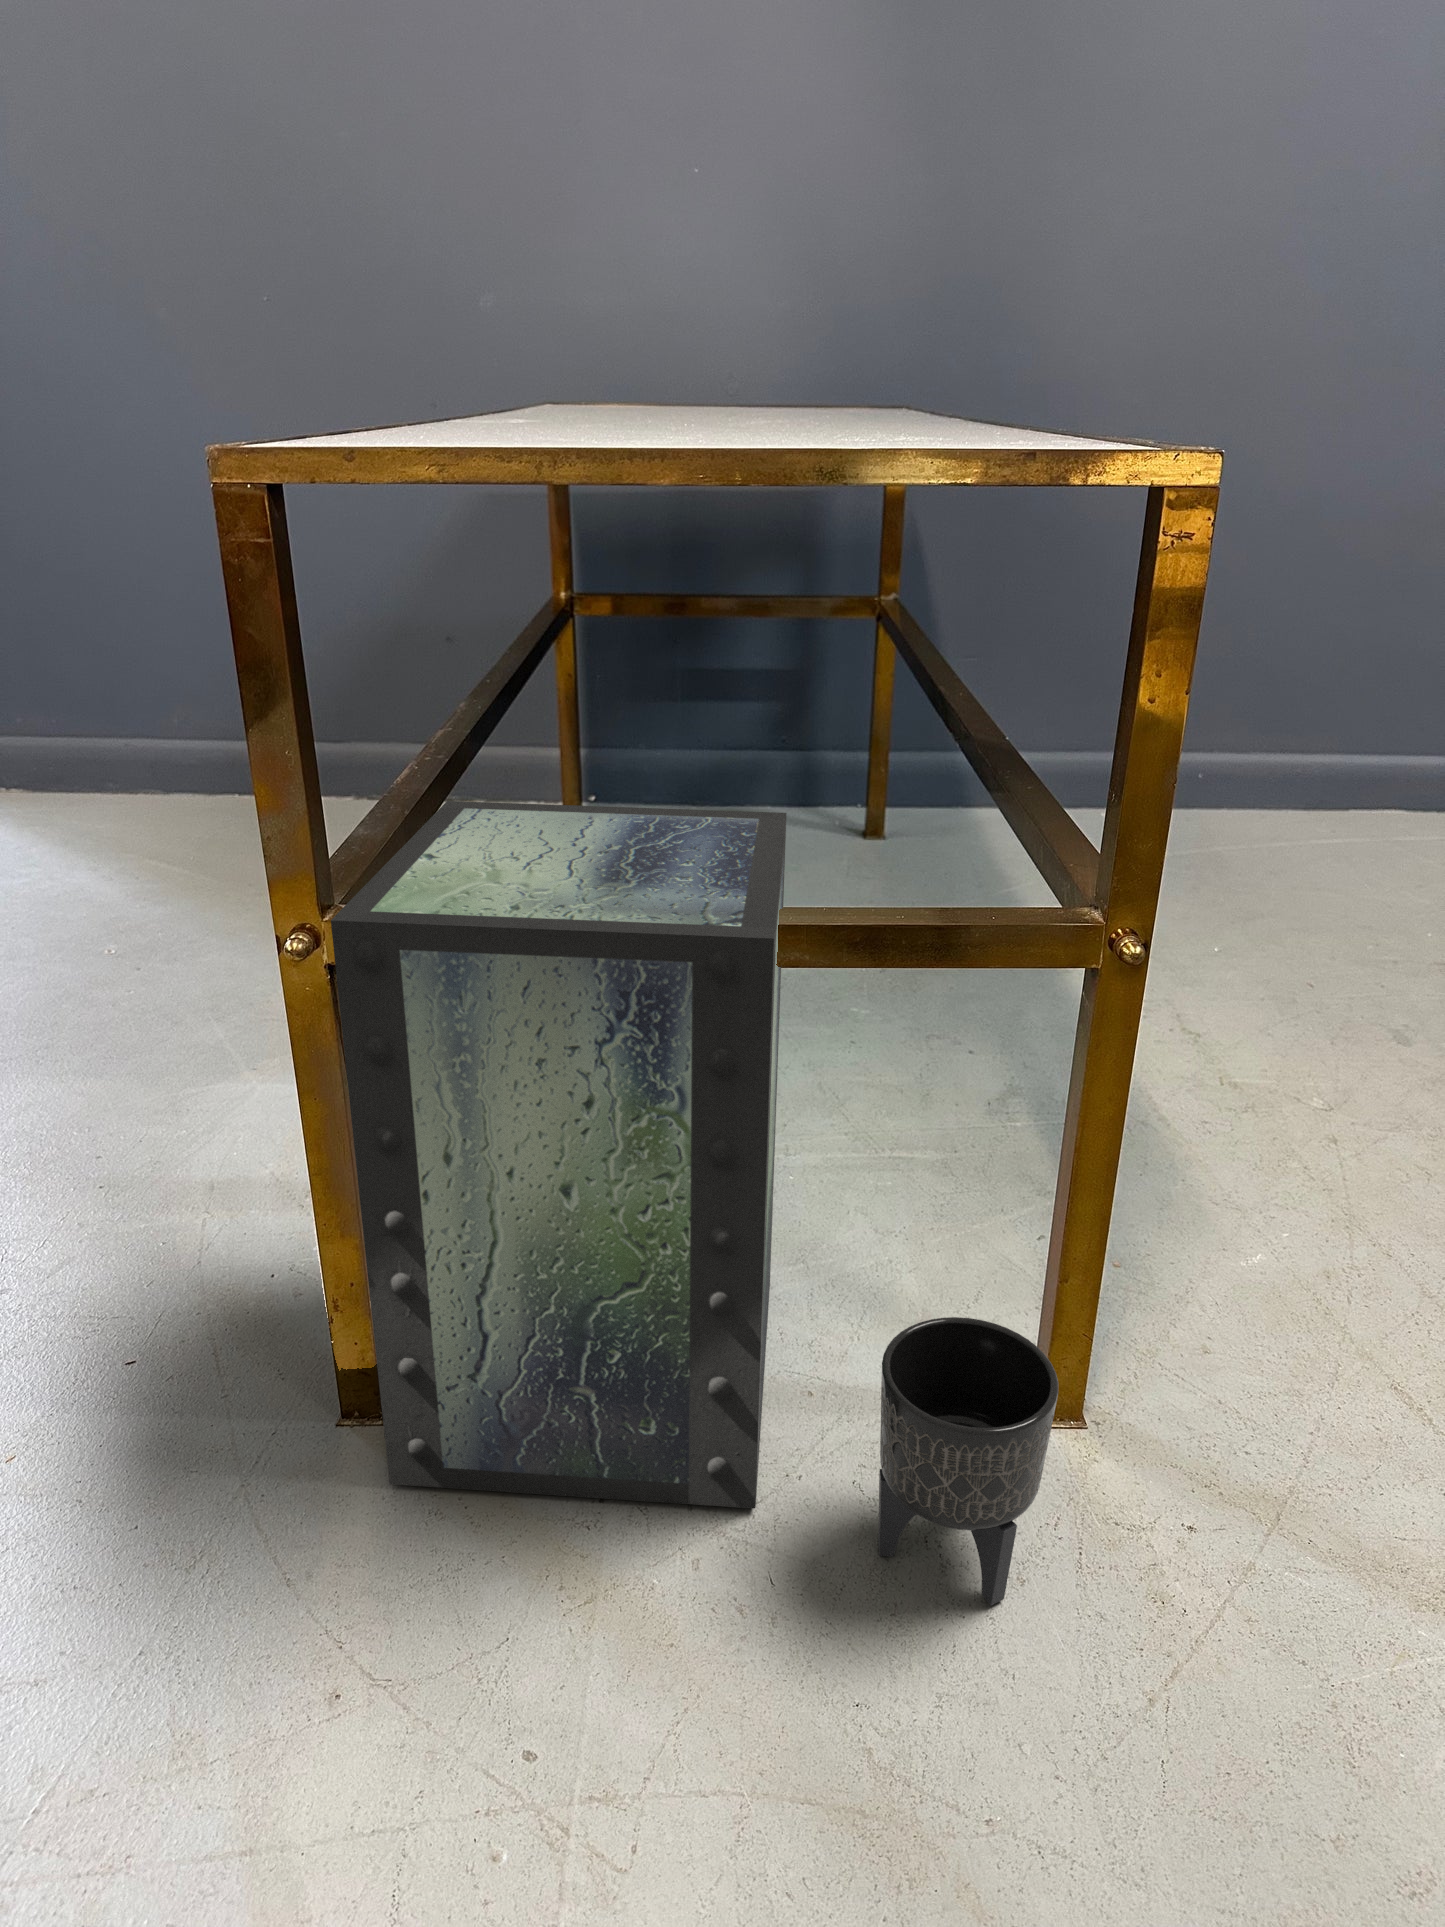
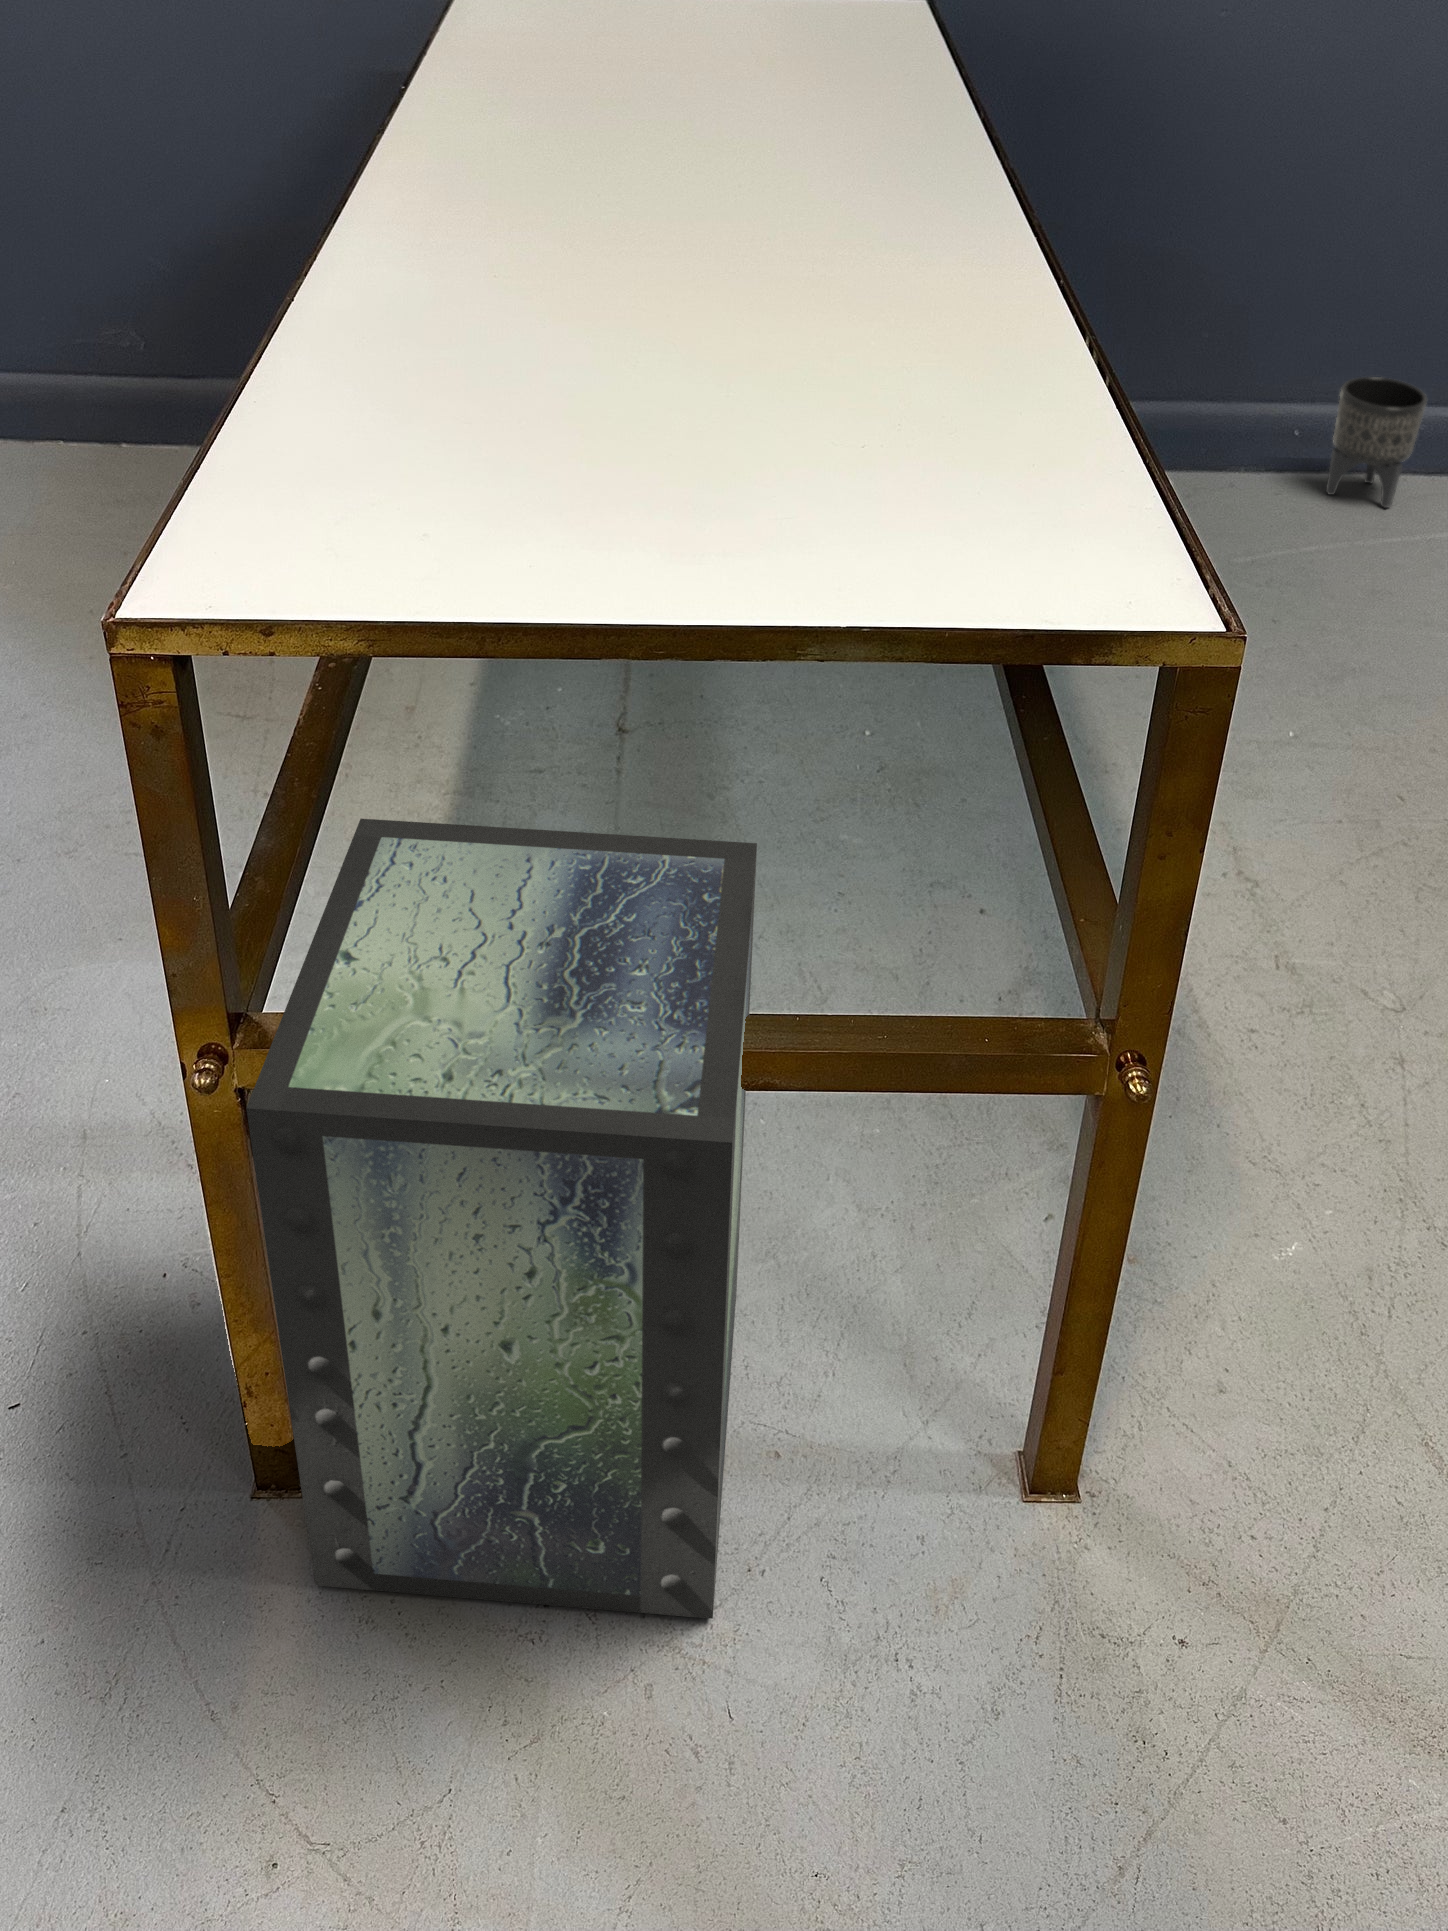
planter: present [878,1317,1058,1605] -> present [1326,377,1427,508]

